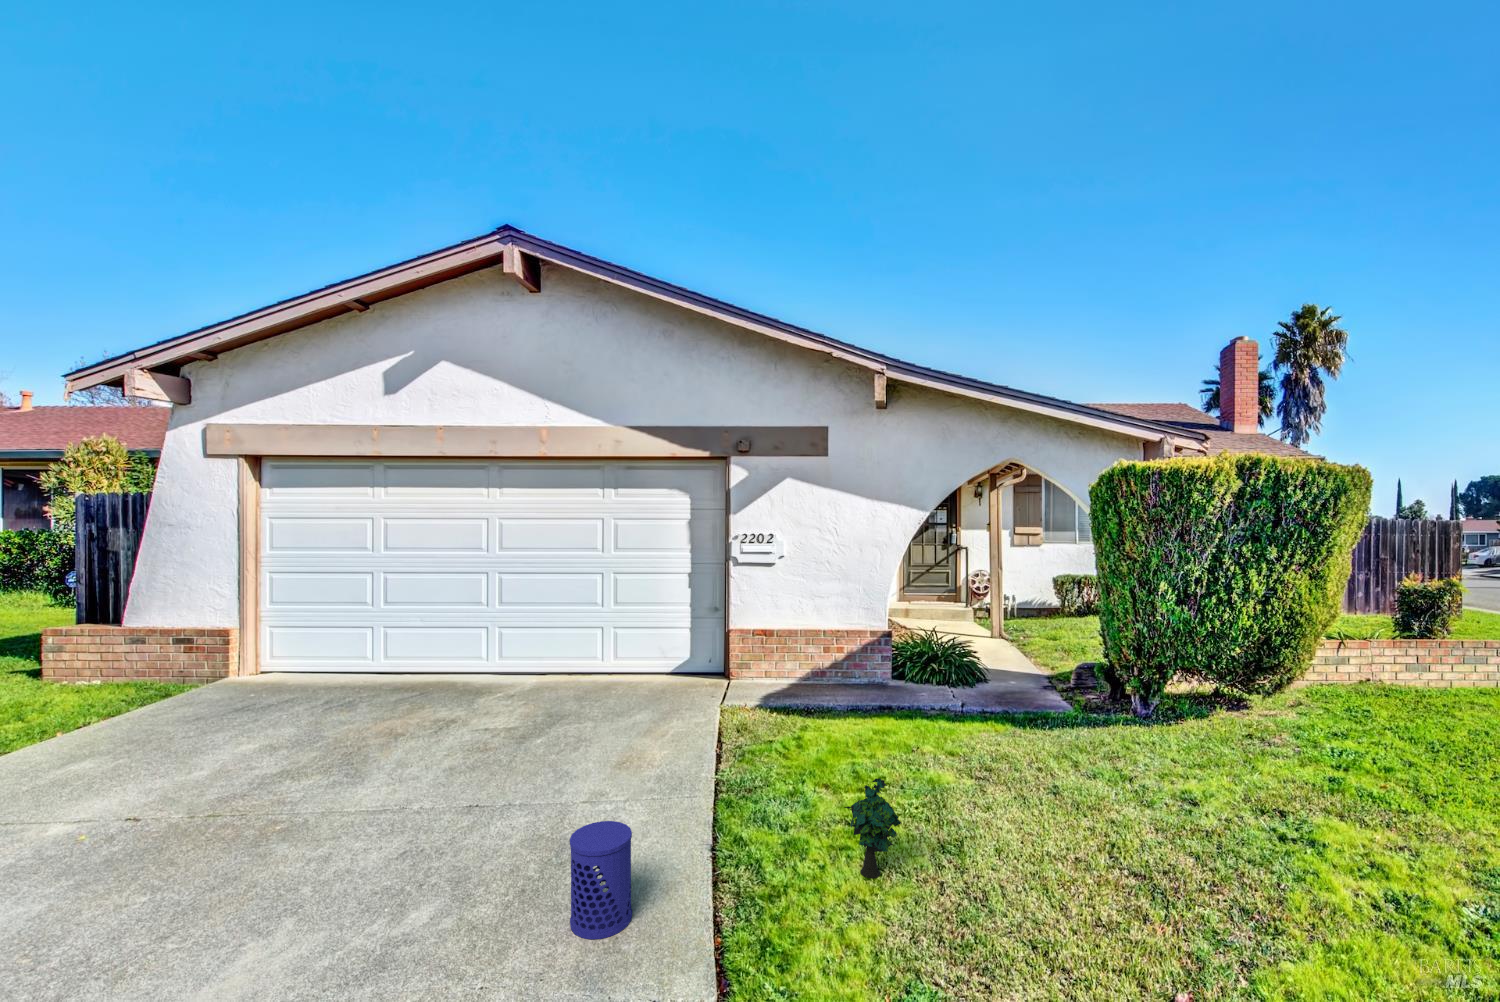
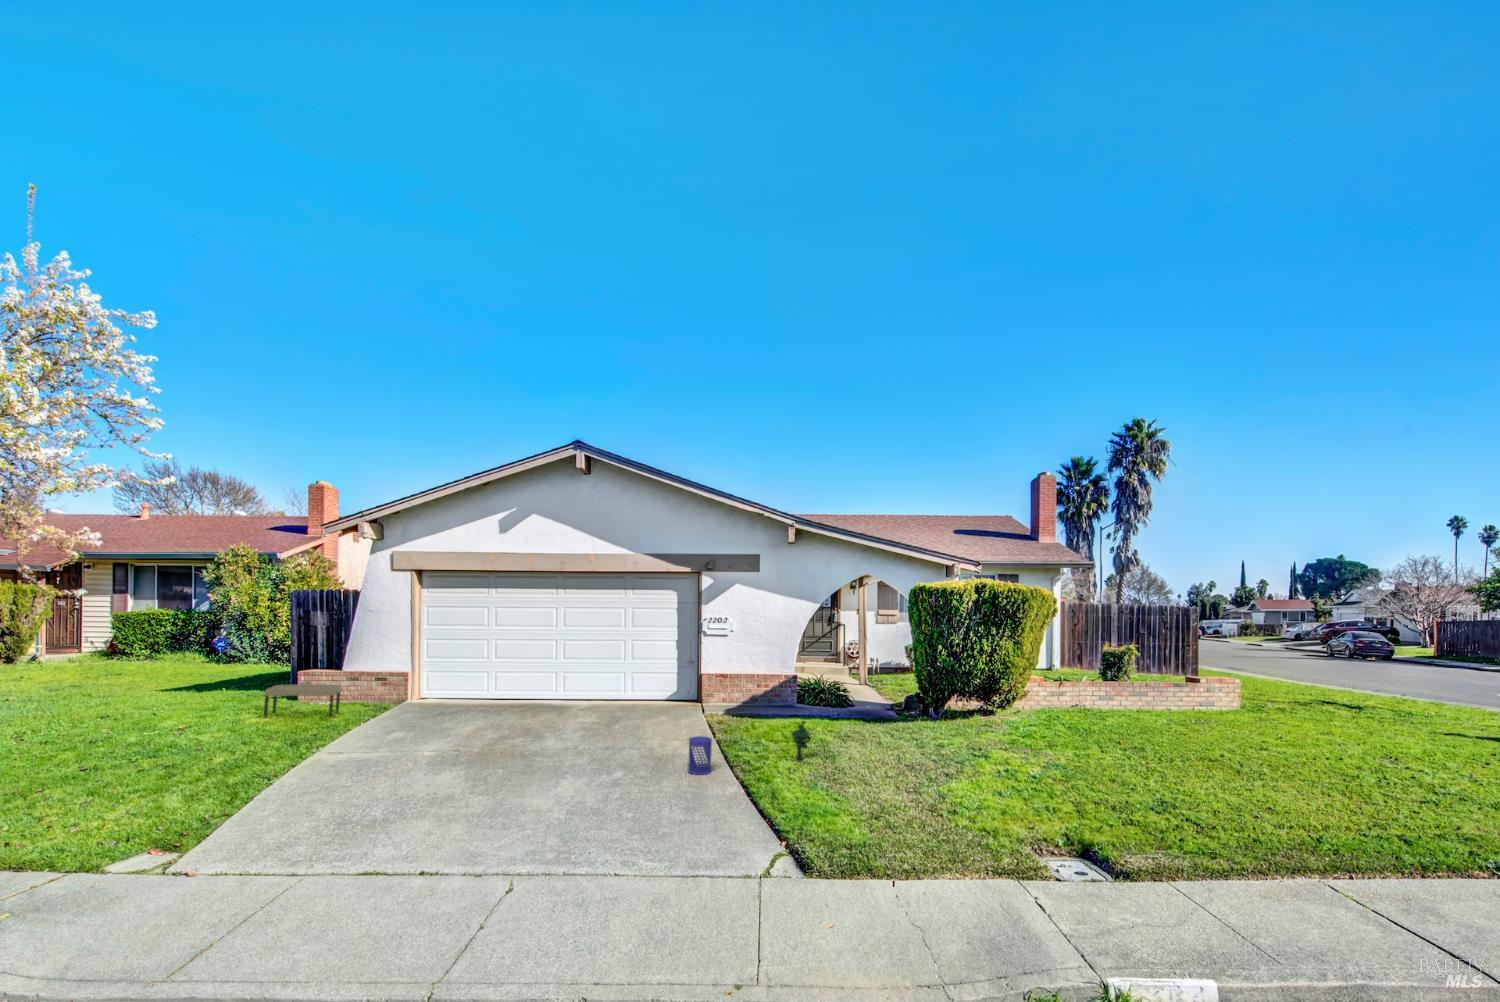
bench: none [65,646,194,696] -> present [264,684,341,716]

